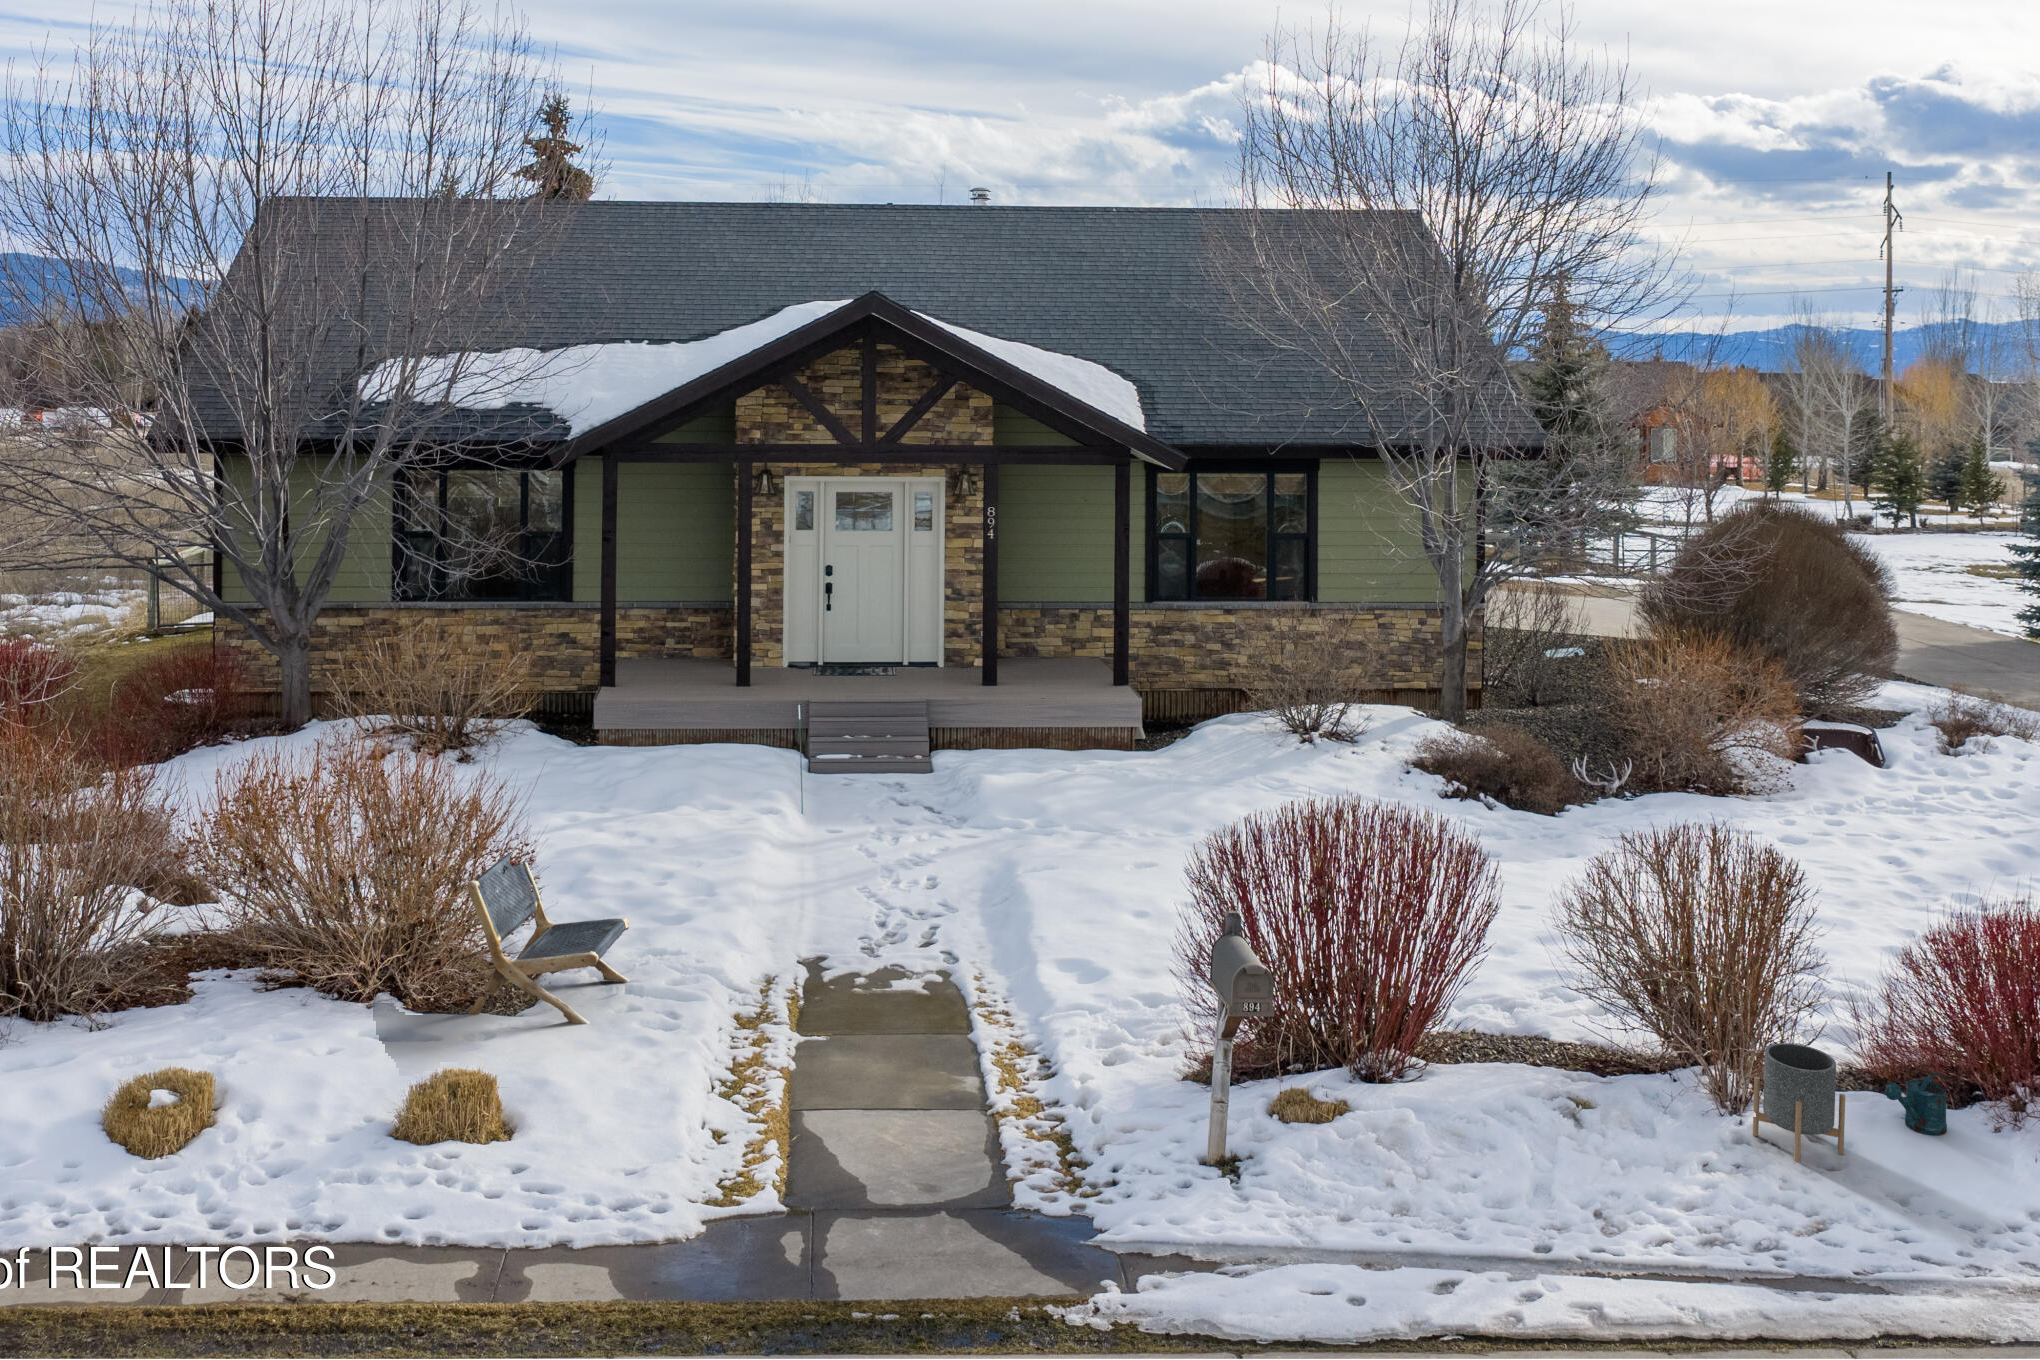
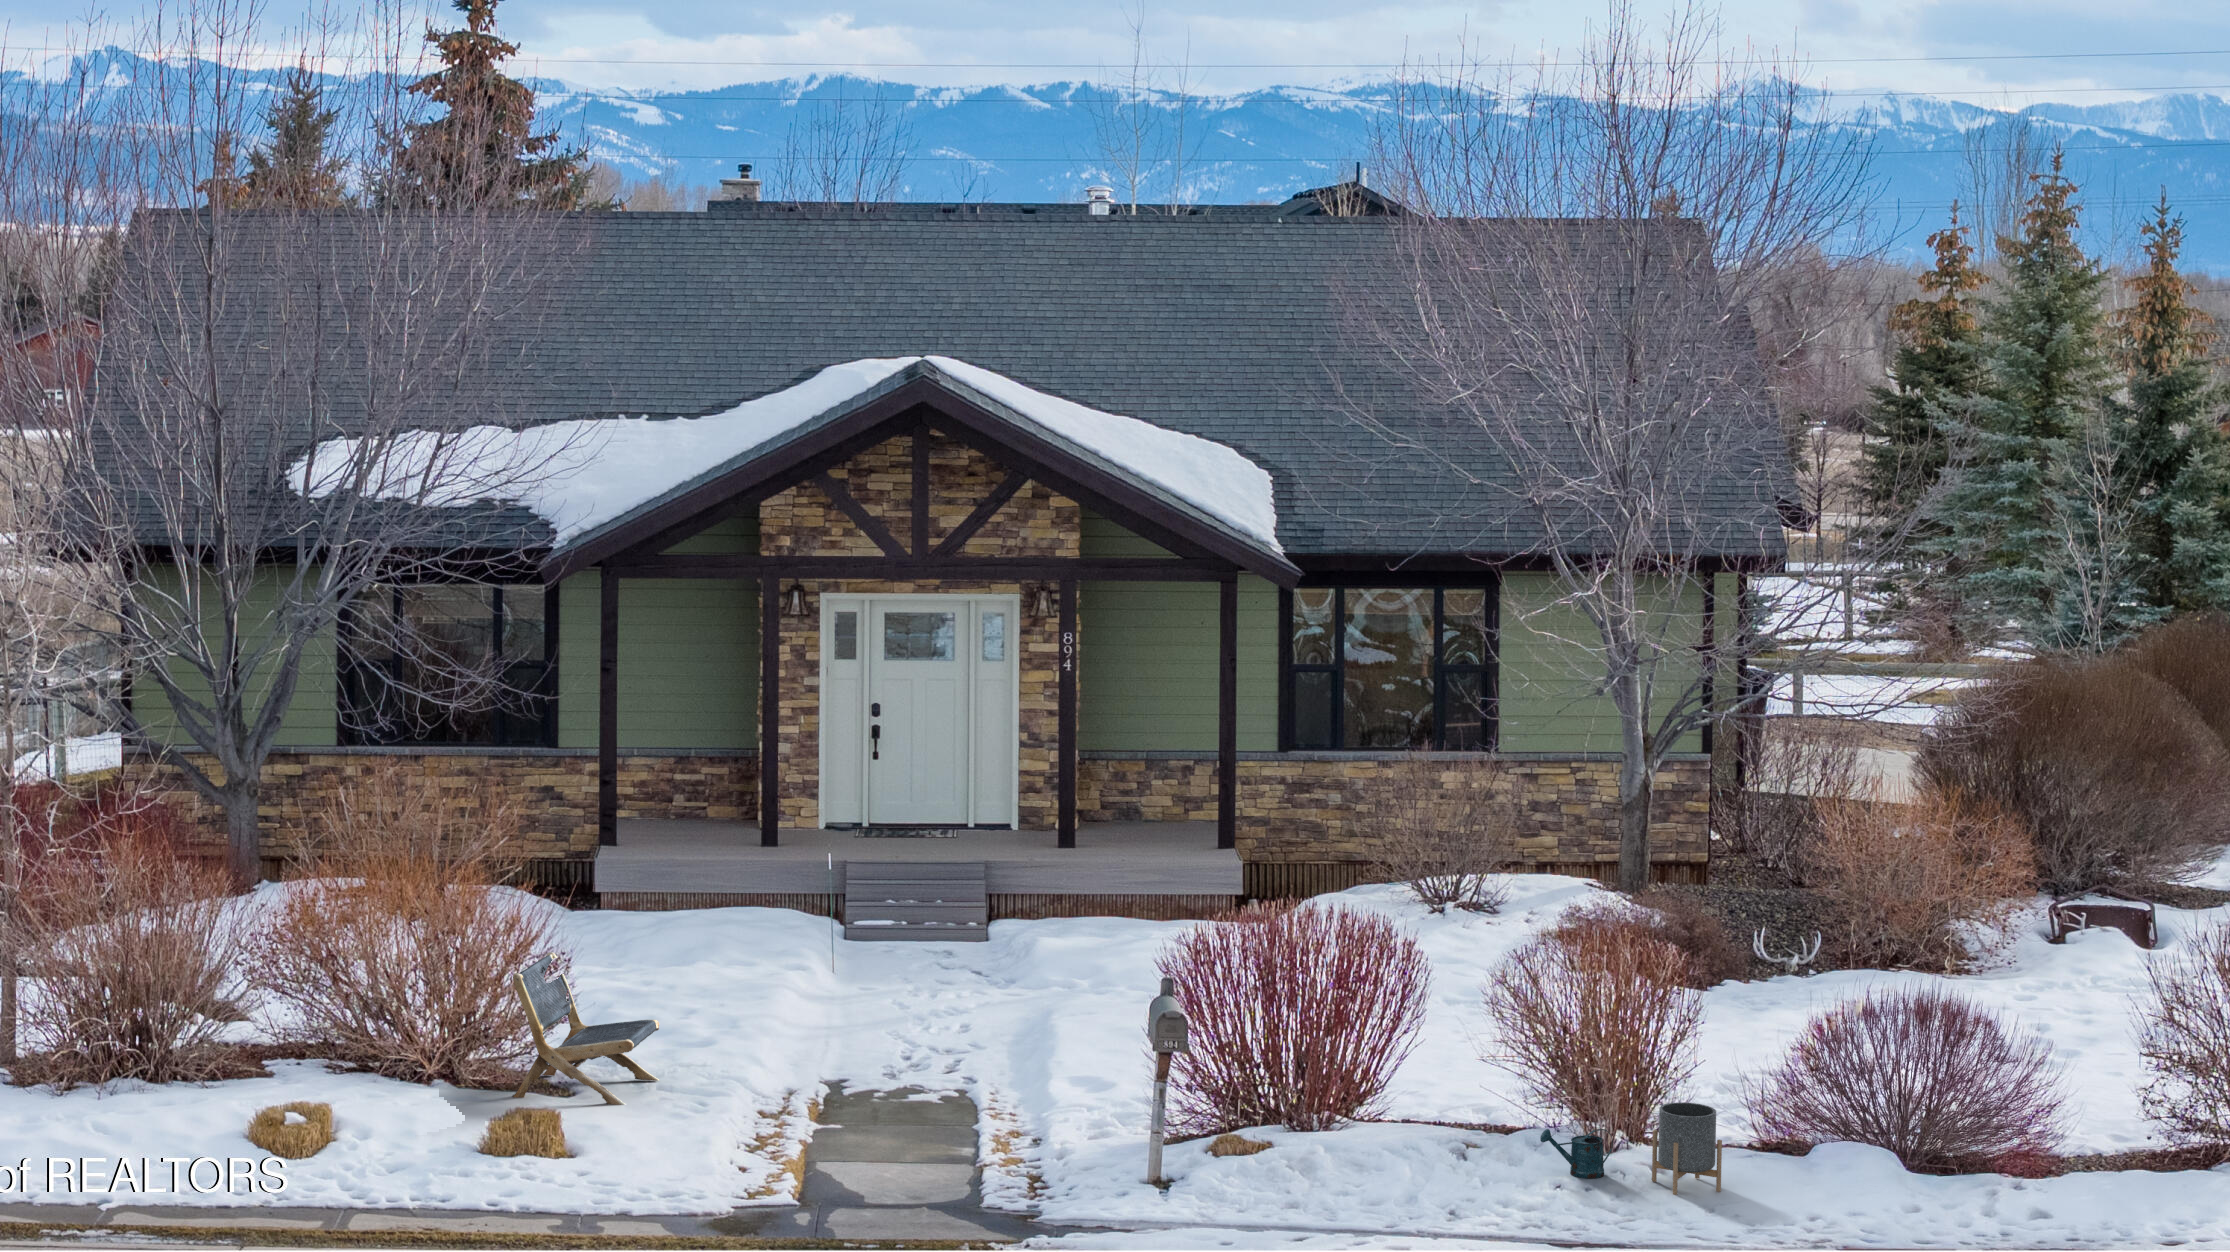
watering can: present [1885,1072,1947,1135] -> present [1540,1129,1613,1178]

